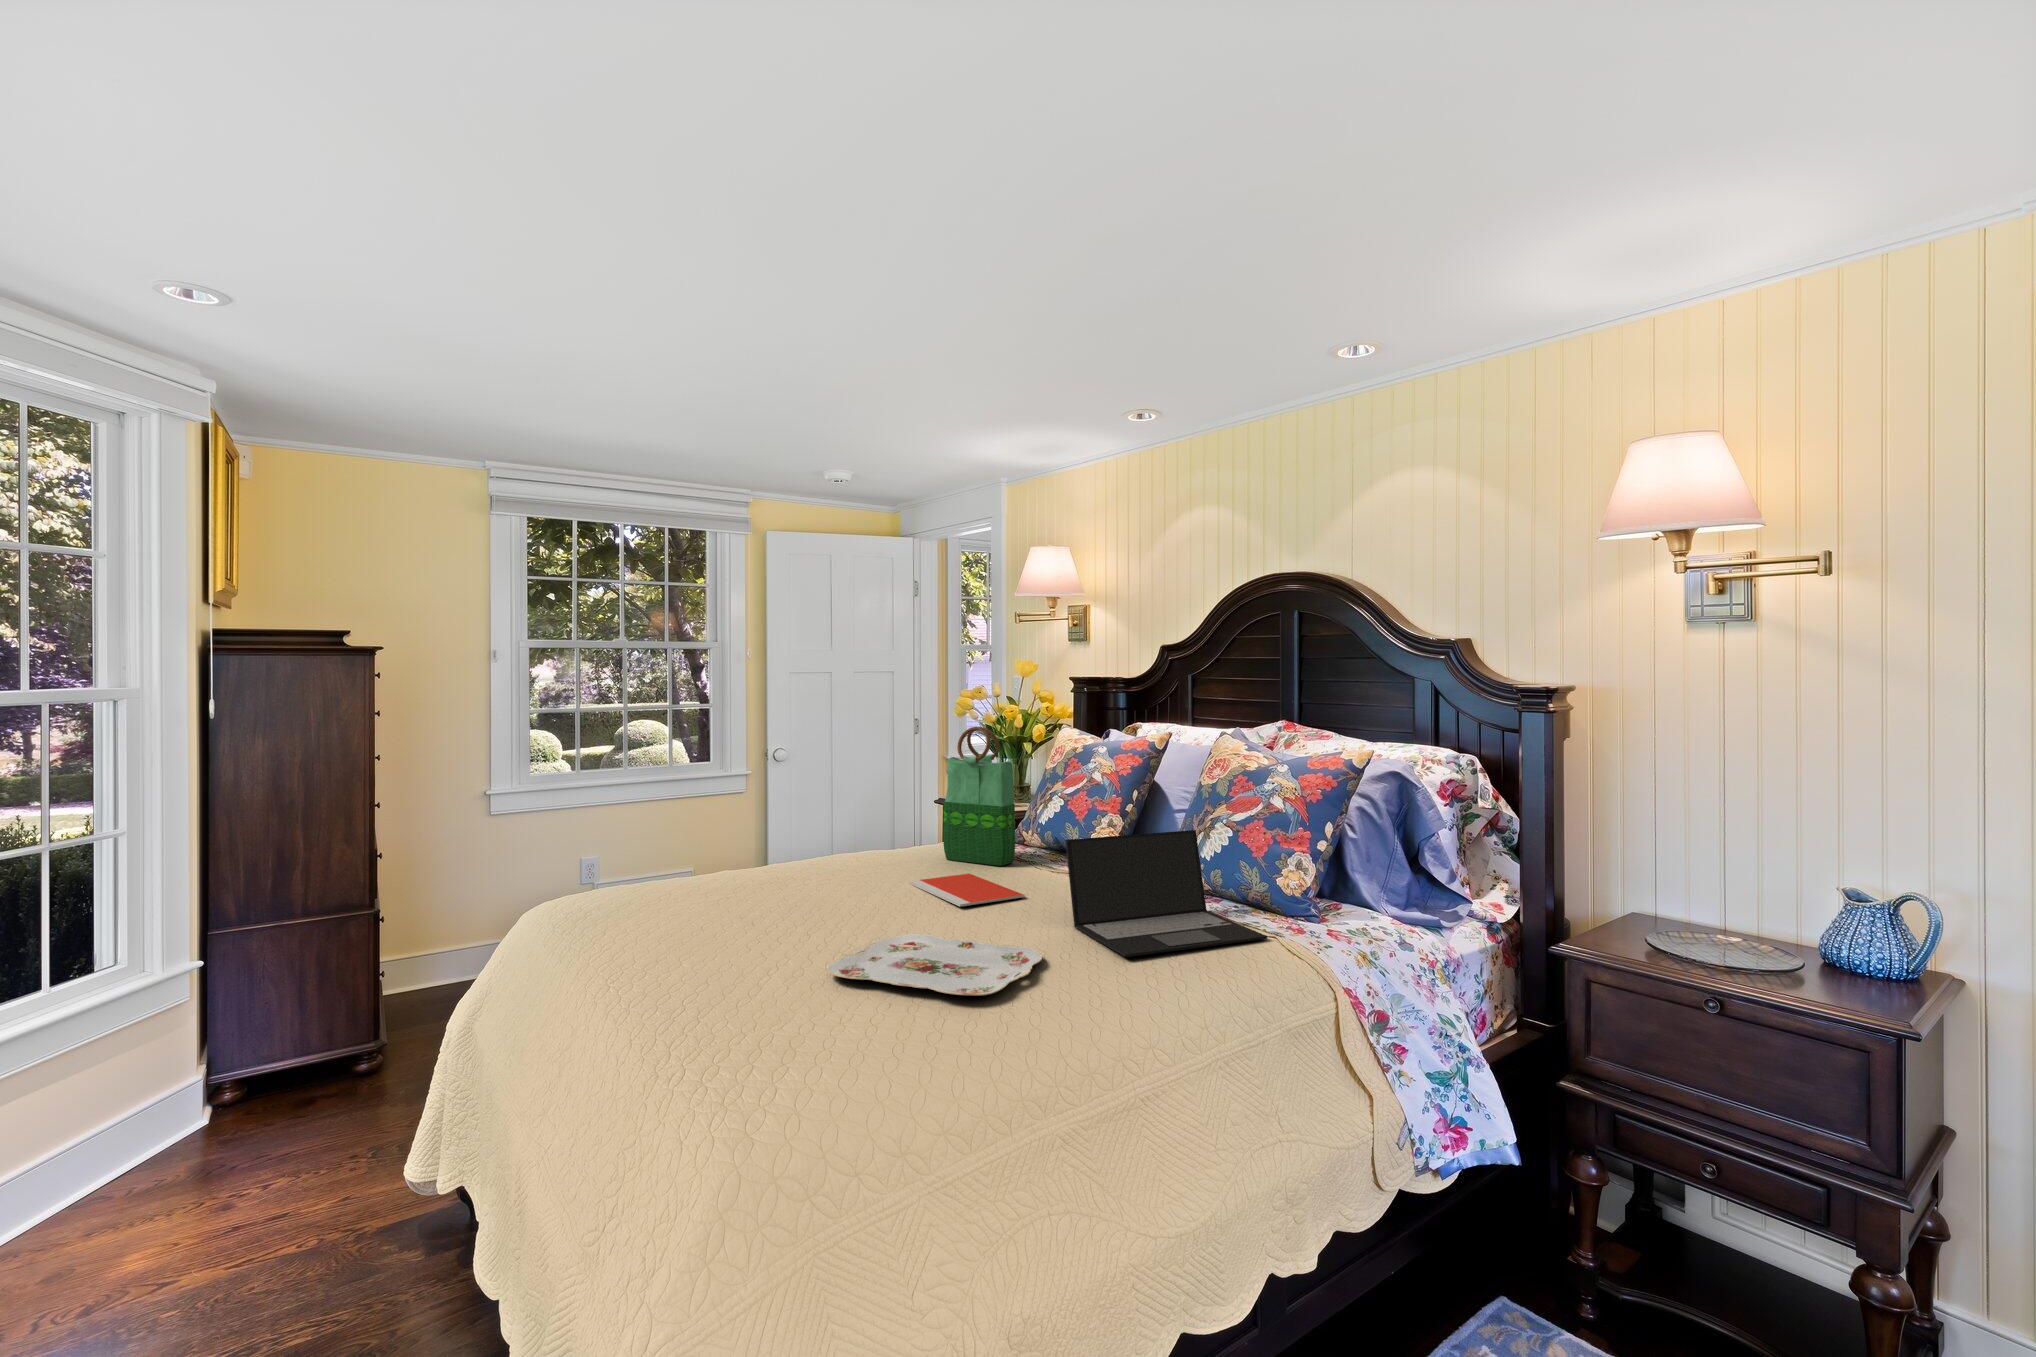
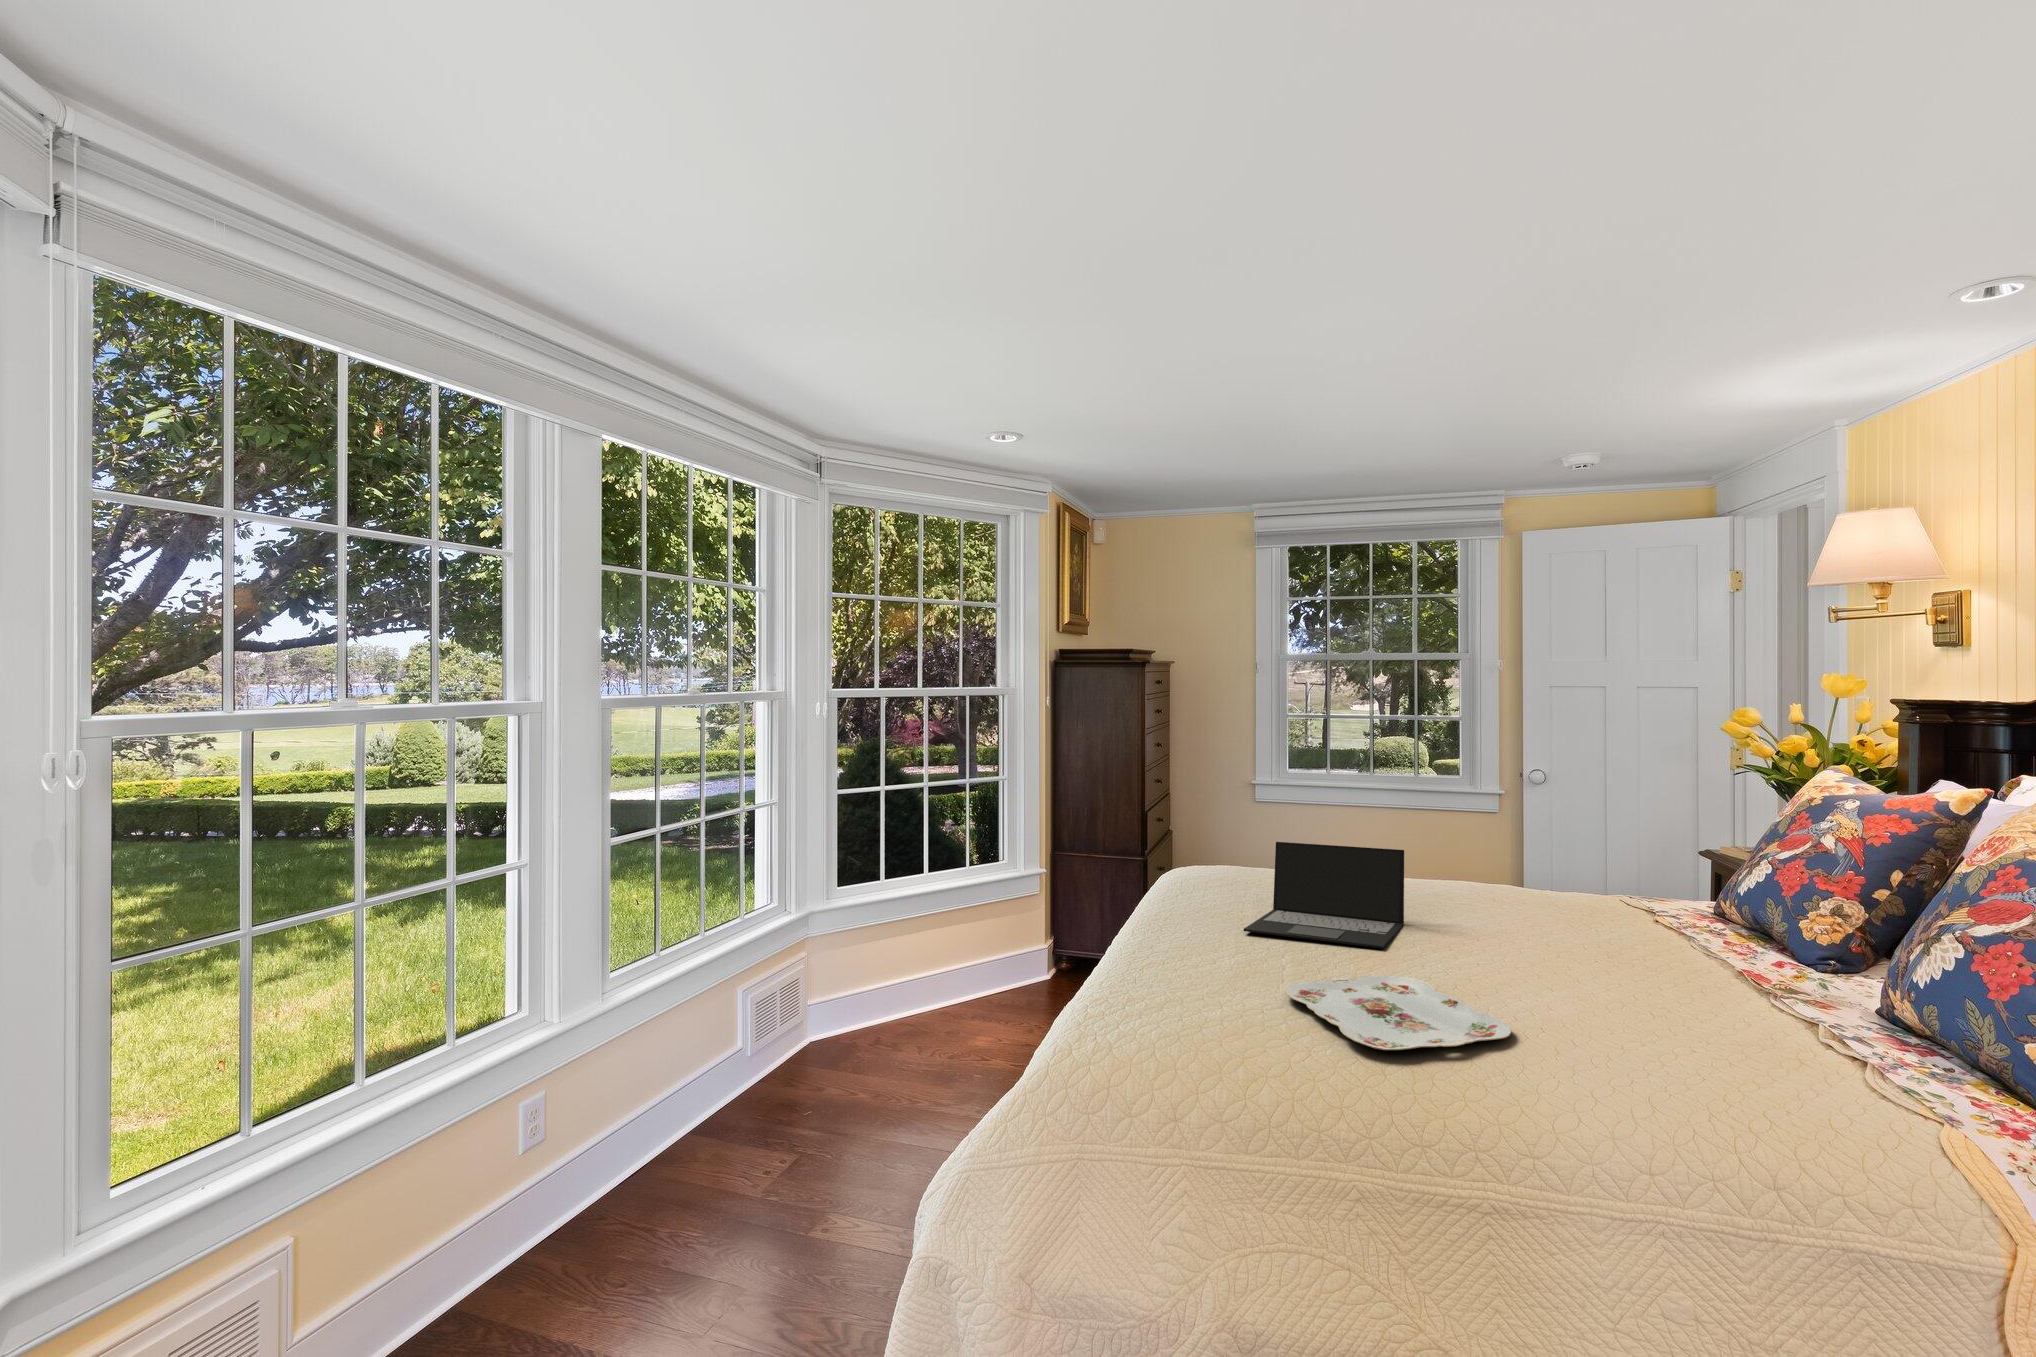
tote bag: present [943,727,1015,866] -> none [1583,766,1671,936]
laptop: present [1065,830,1267,957] -> present [1244,842,1404,949]
notebook: present [909,874,1025,907] -> none [1502,930,1610,975]

